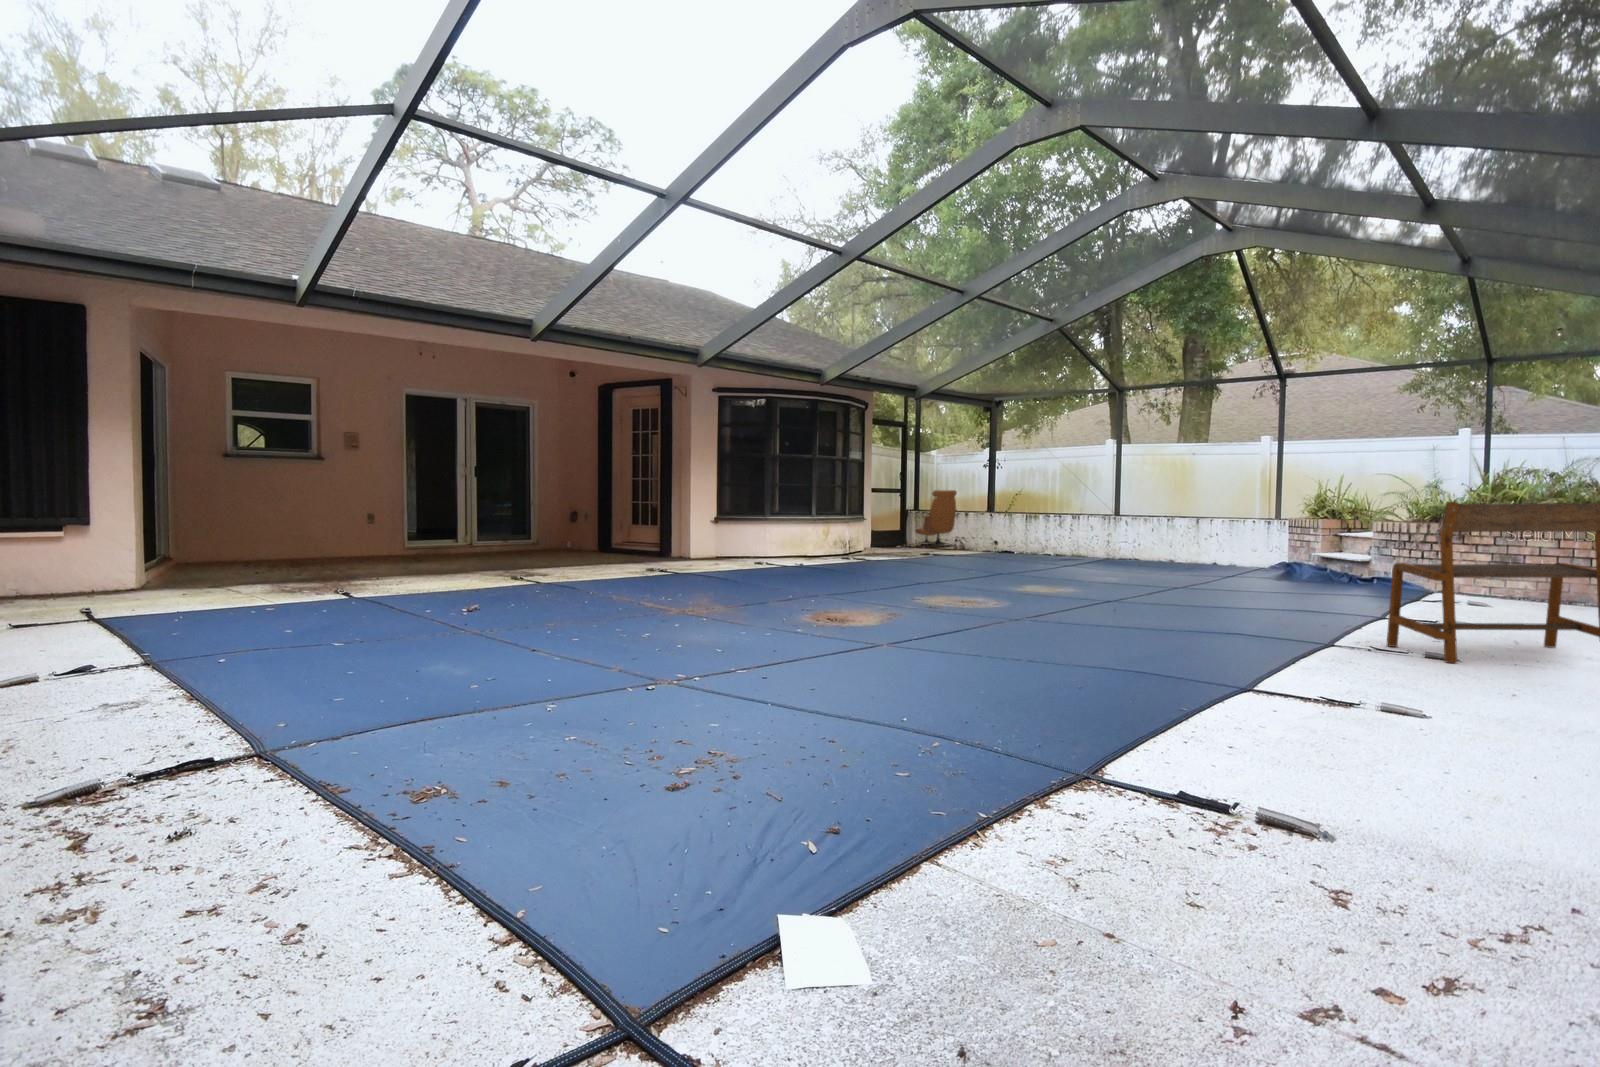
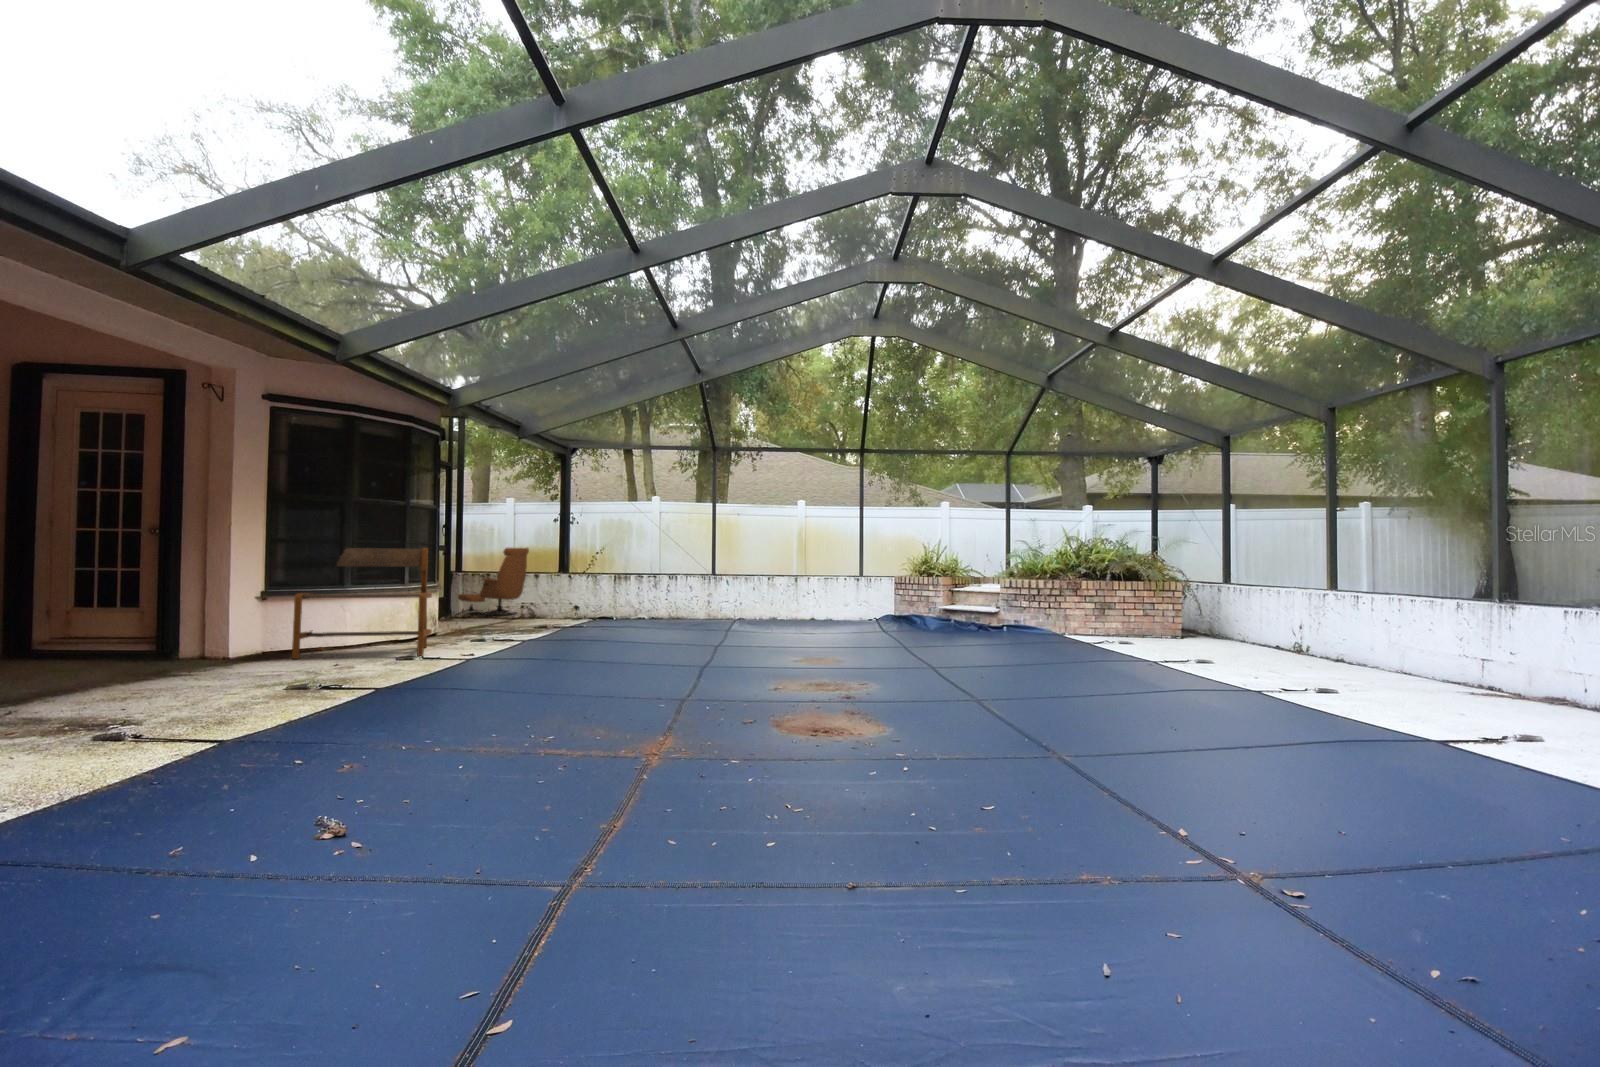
bench: present [1387,502,1600,663] -> present [292,548,432,659]

